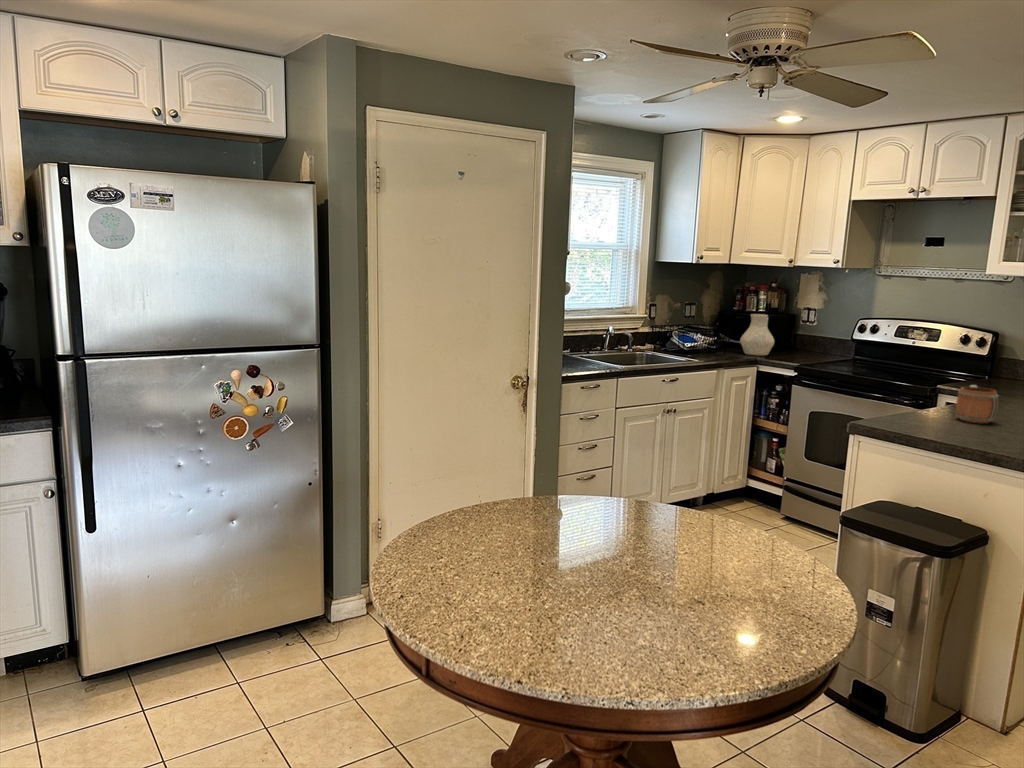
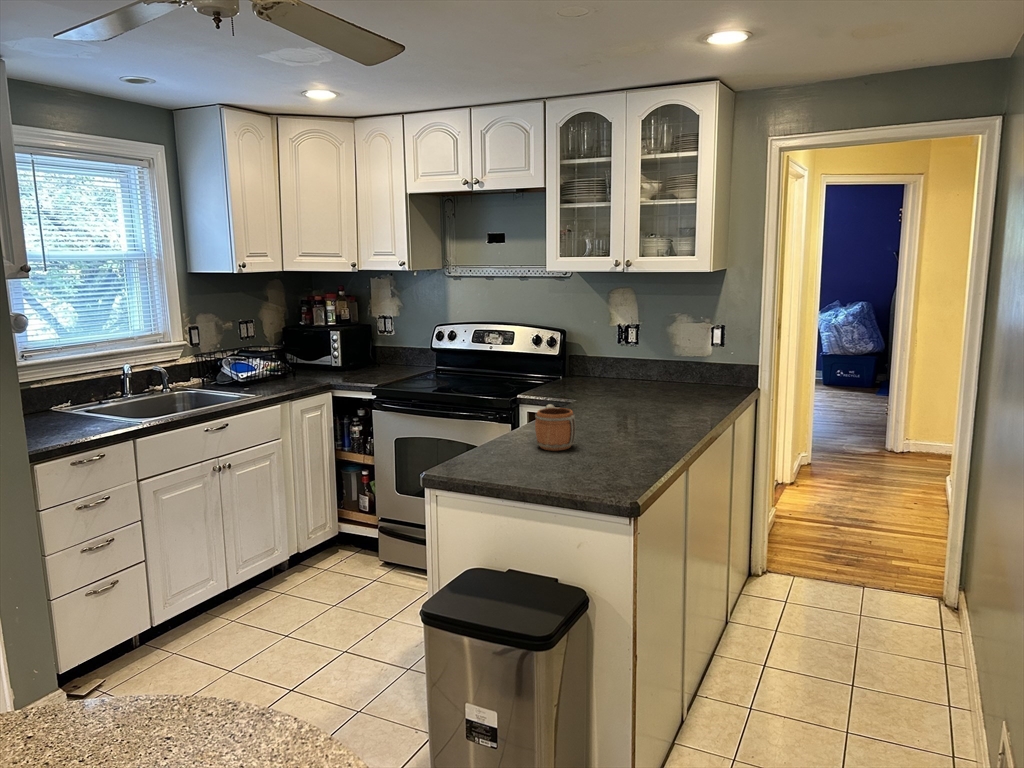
vase: present [740,314,774,355] -> none [308,329,348,378]

